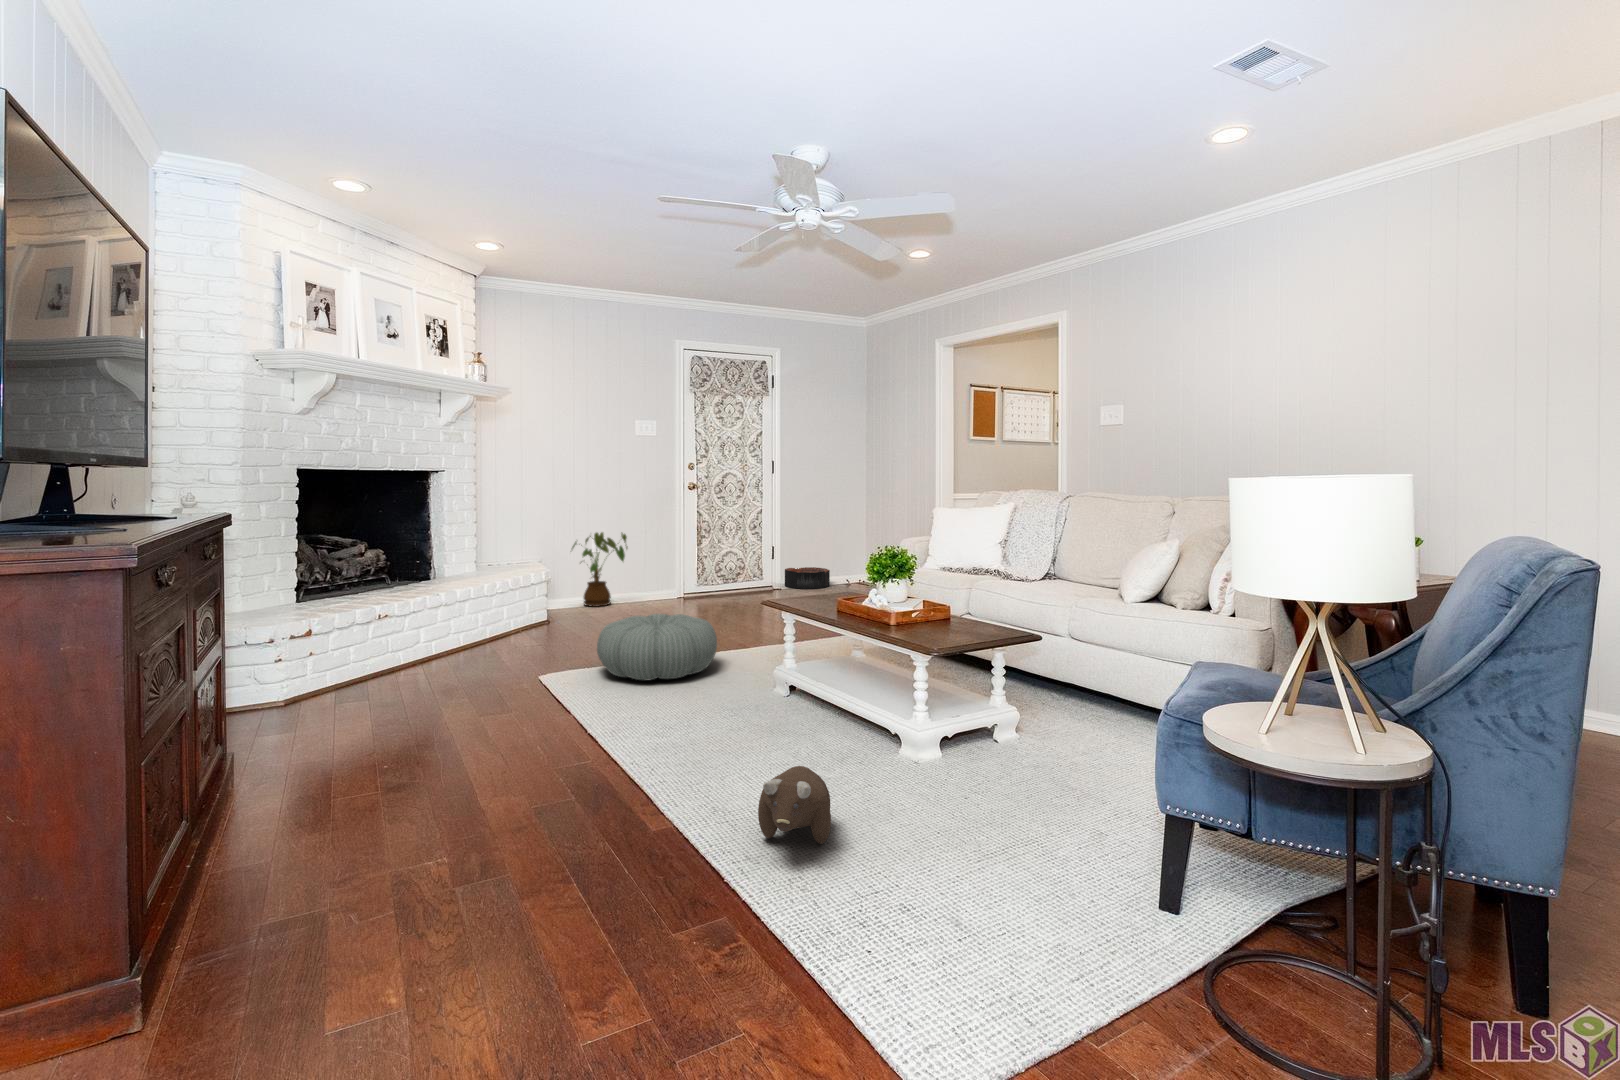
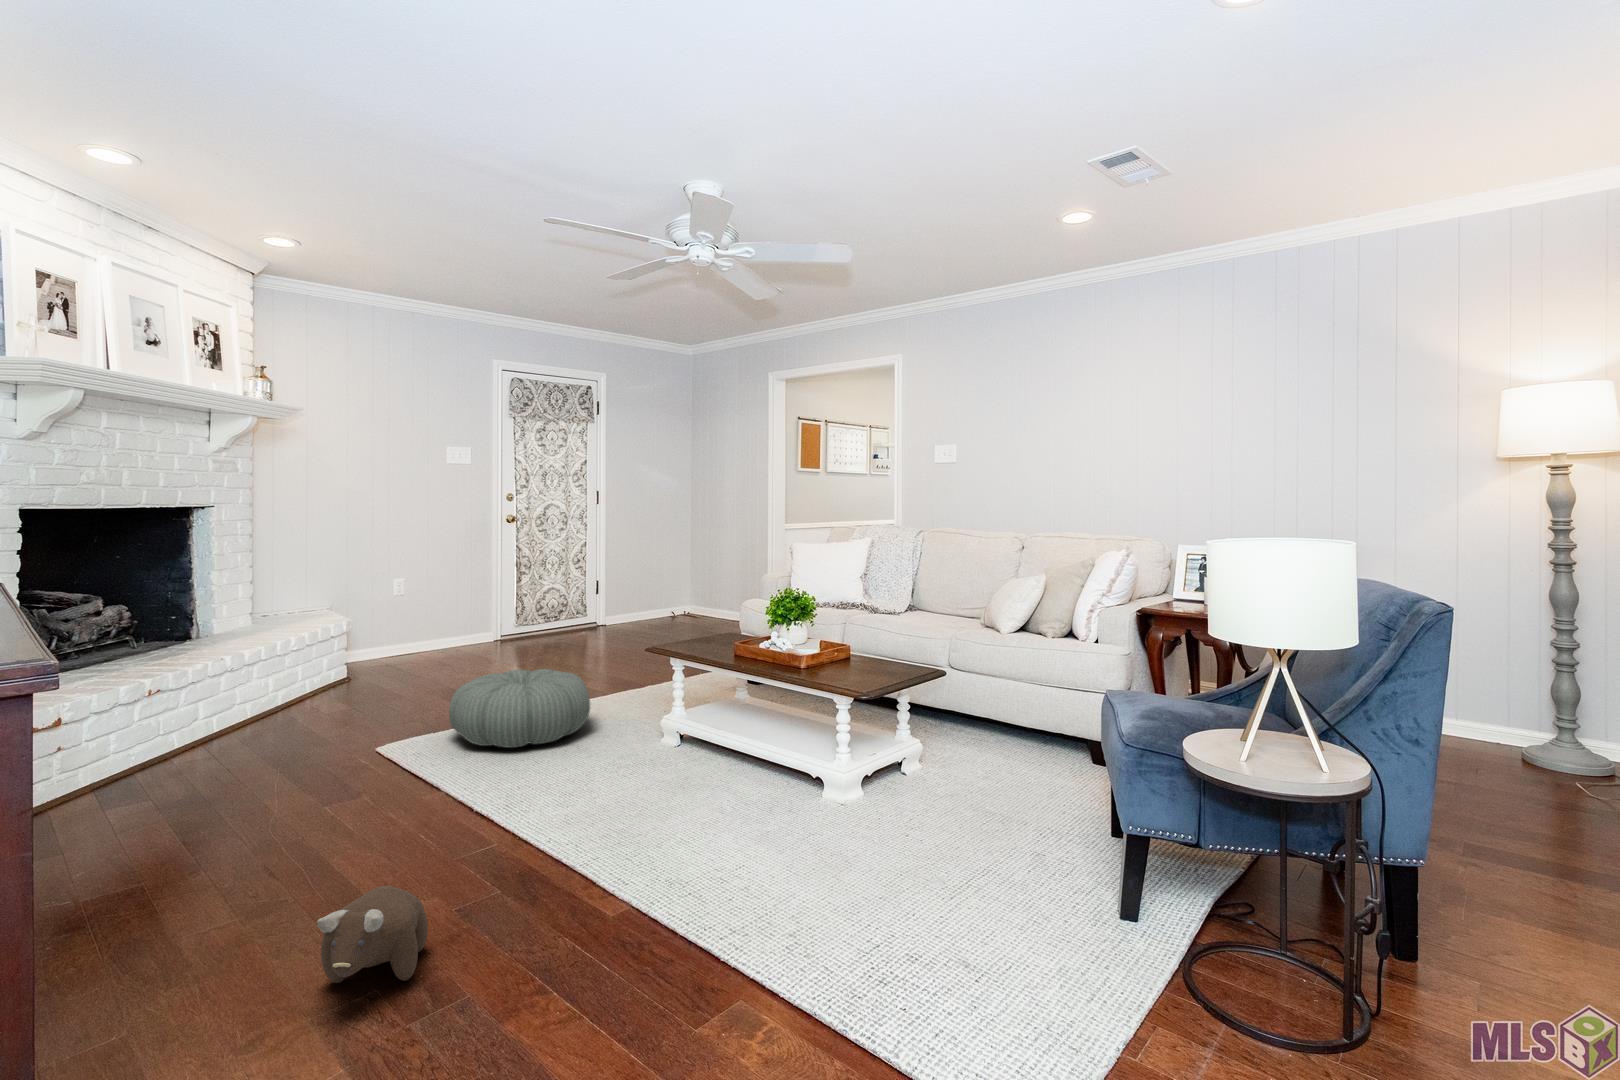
house plant: present [572,532,627,607] -> none [368,574,440,662]
basket: present [785,567,830,589] -> none [616,605,665,629]
plush toy: present [758,766,831,844] -> present [317,886,428,983]

